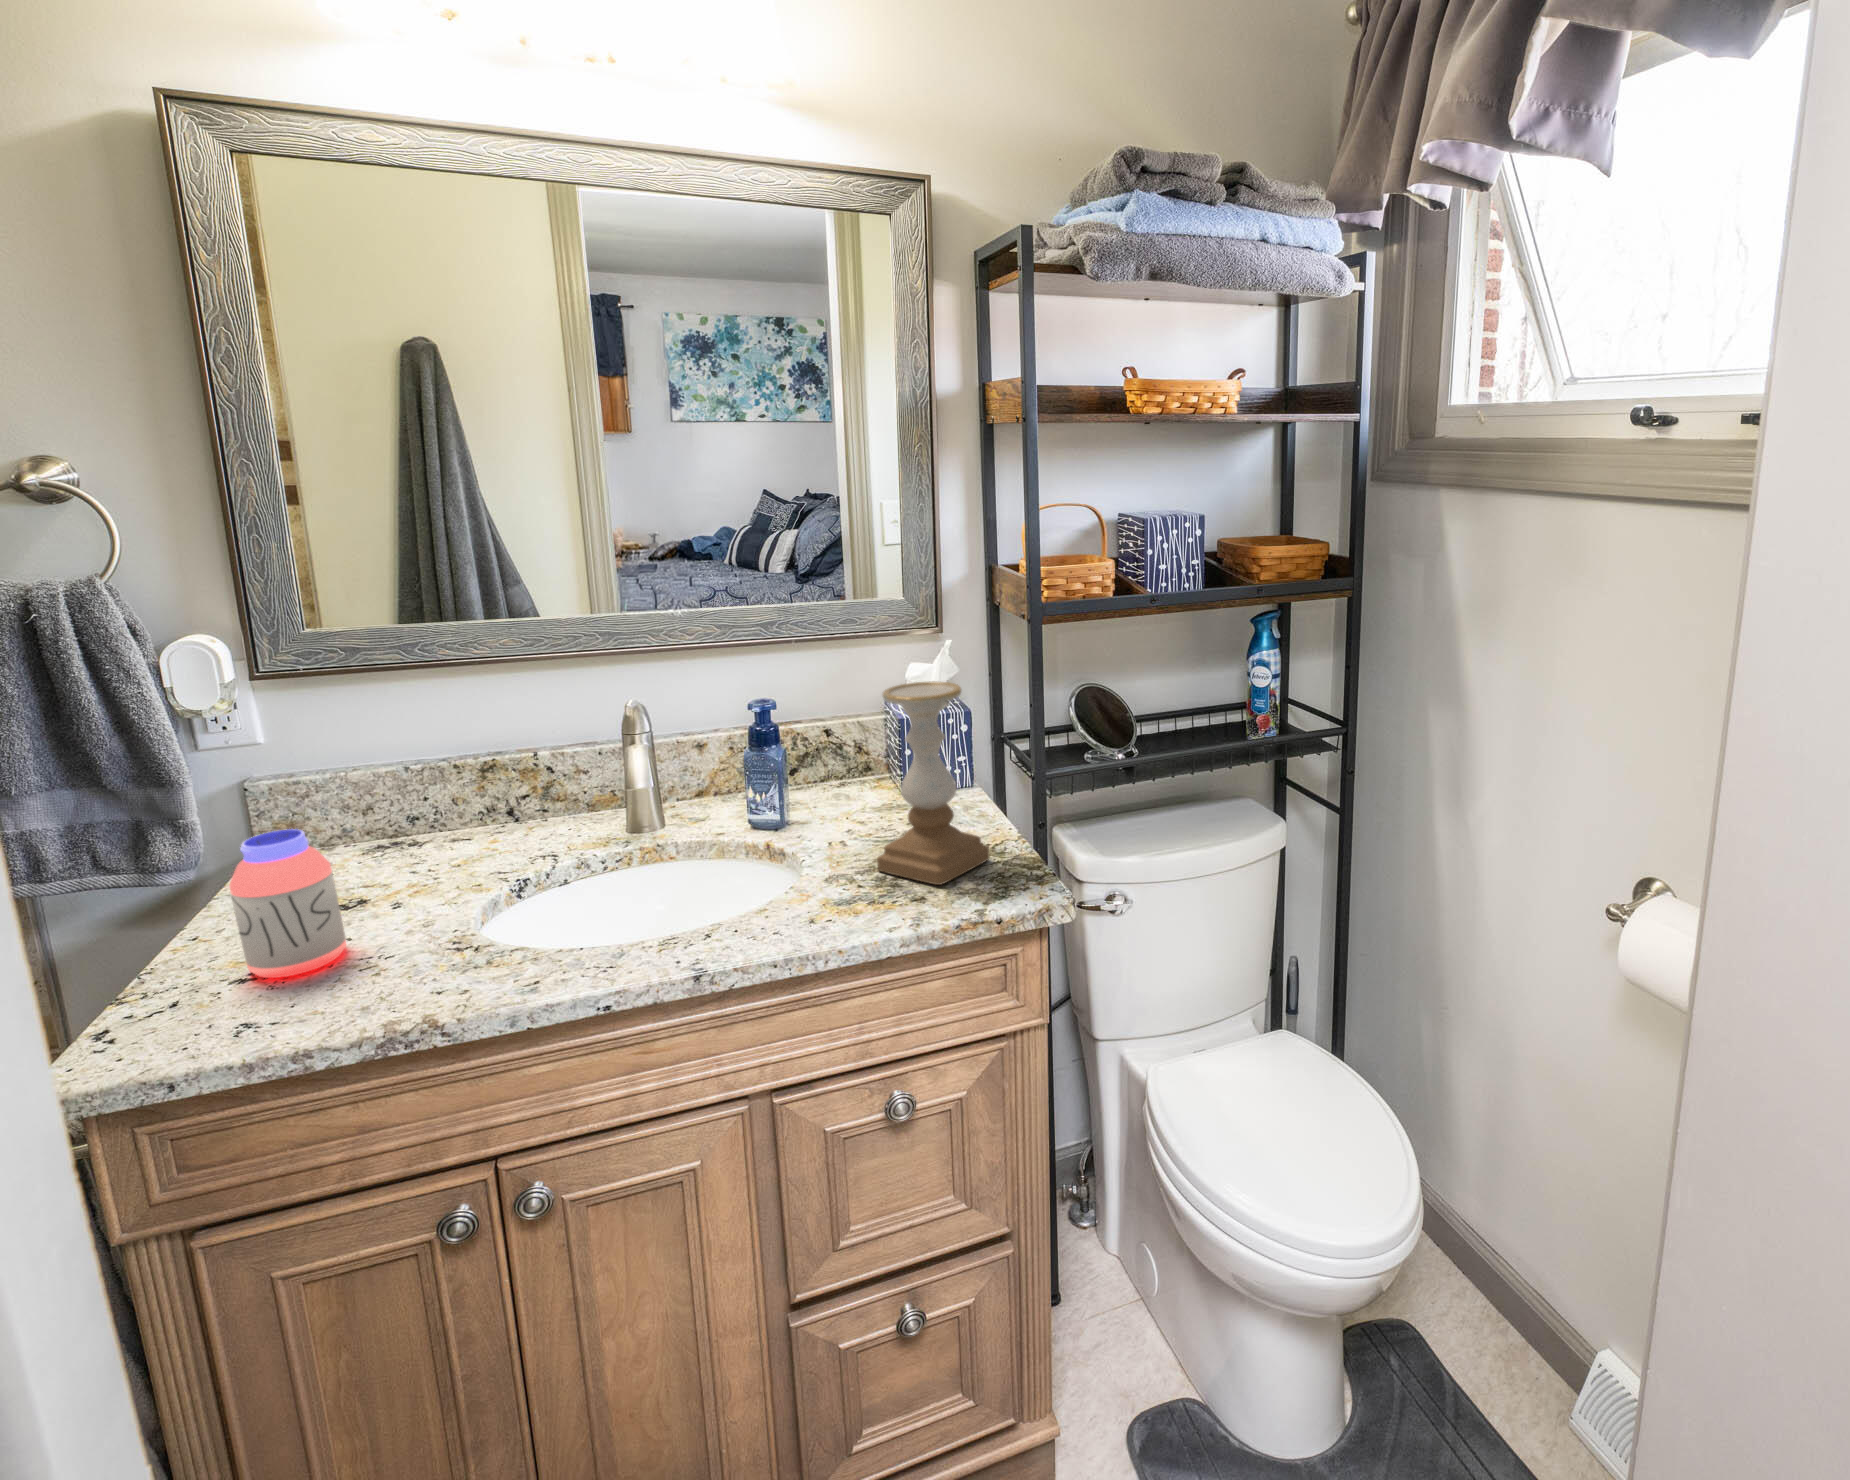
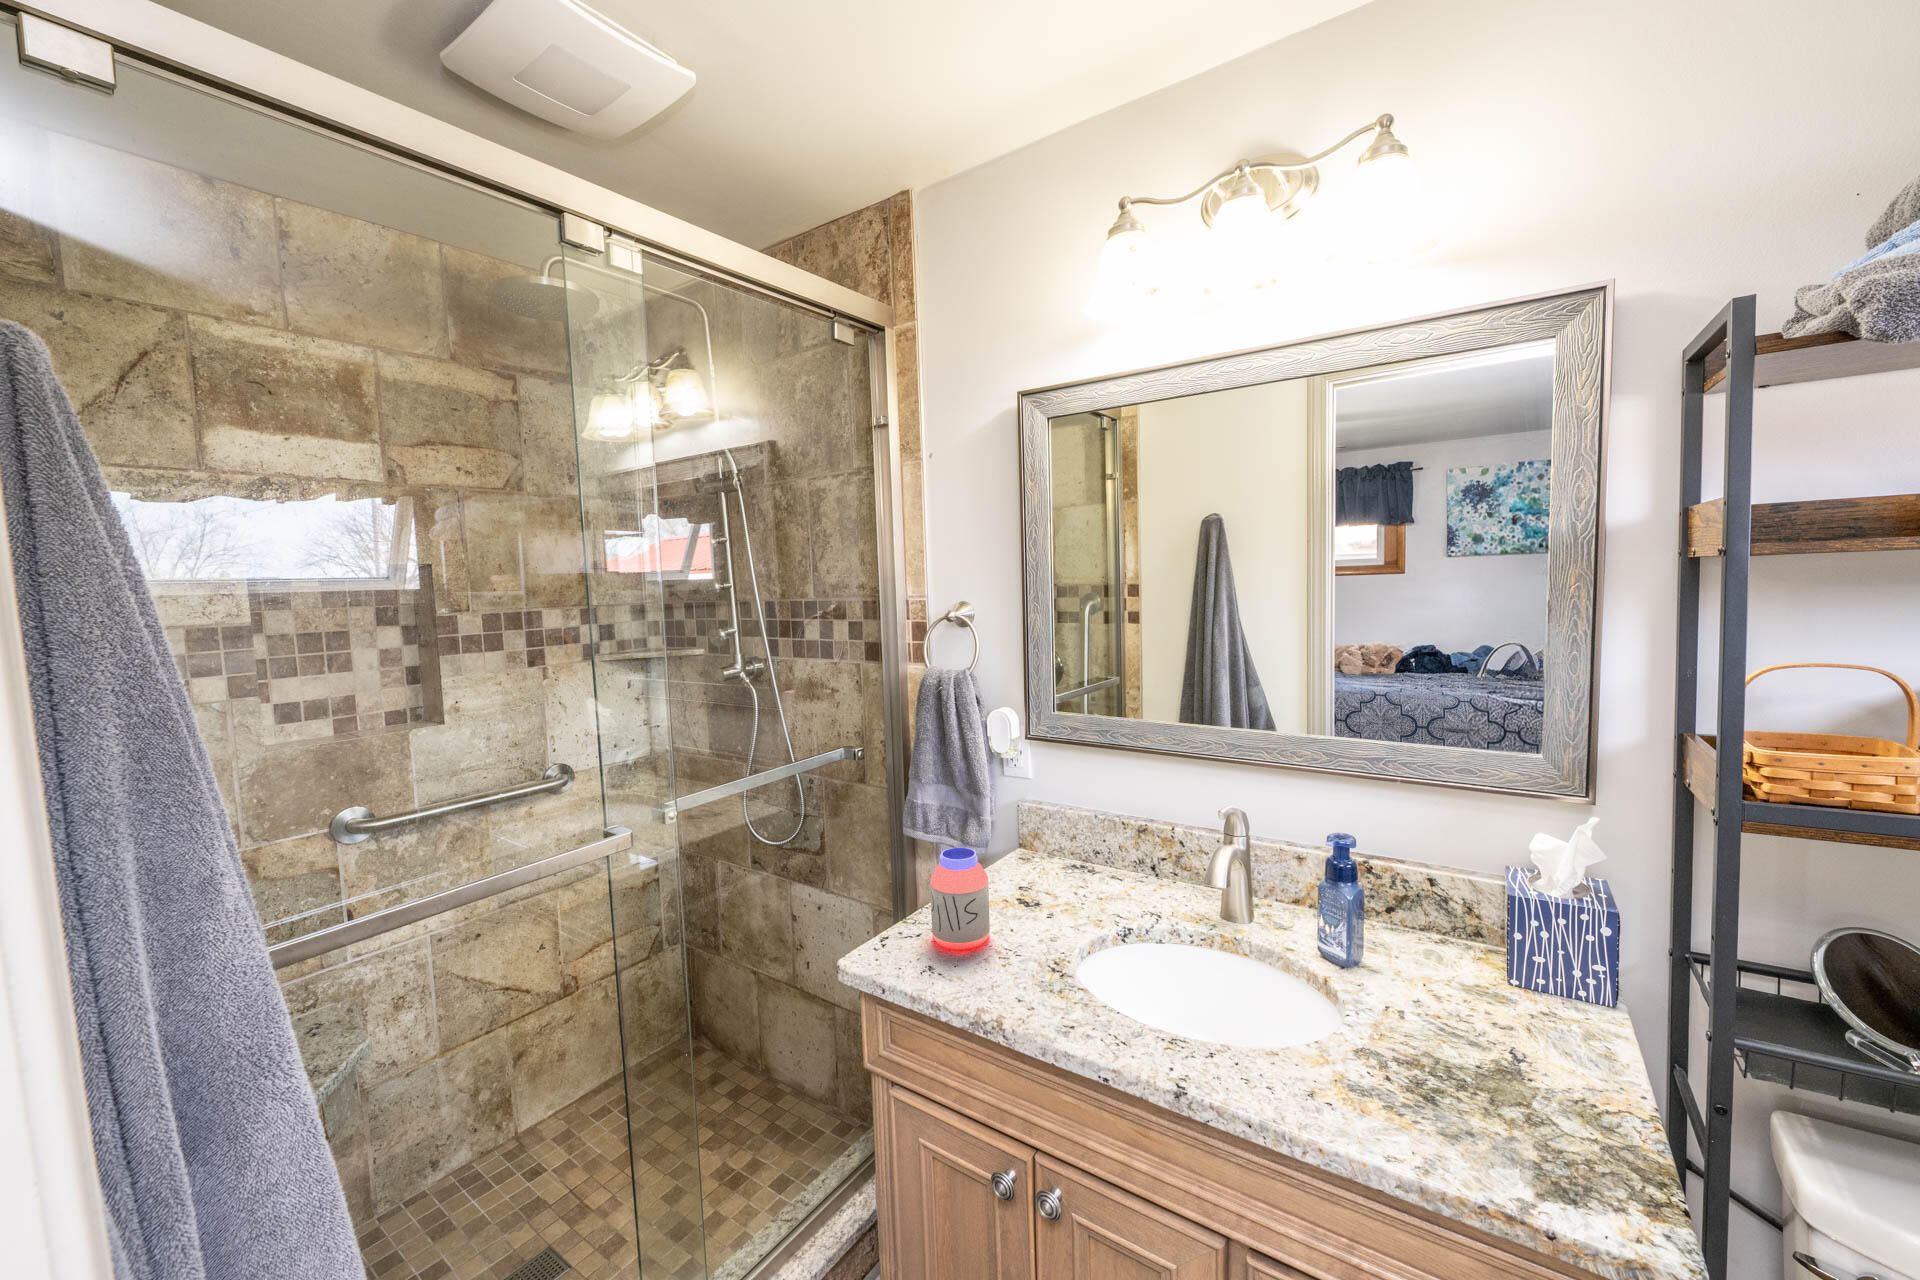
candle holder: present [877,681,989,885] -> none [1424,881,1580,1131]

